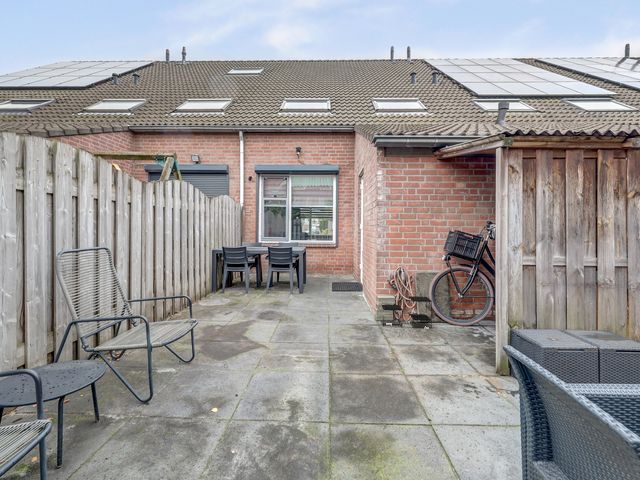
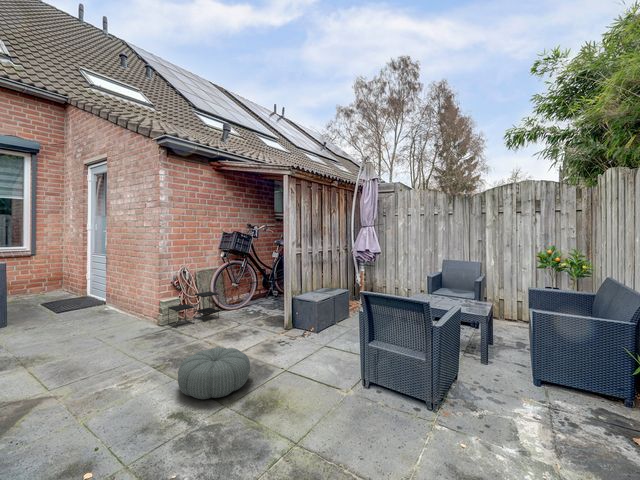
pouf: none [310,354,383,412] -> present [178,347,250,399]

